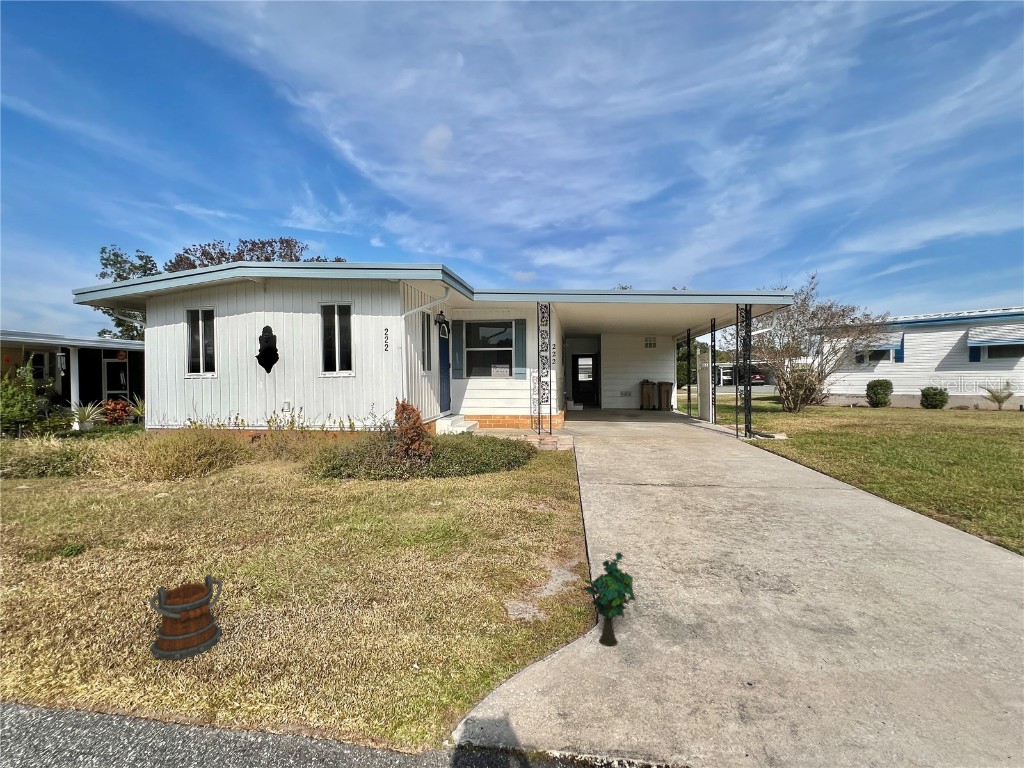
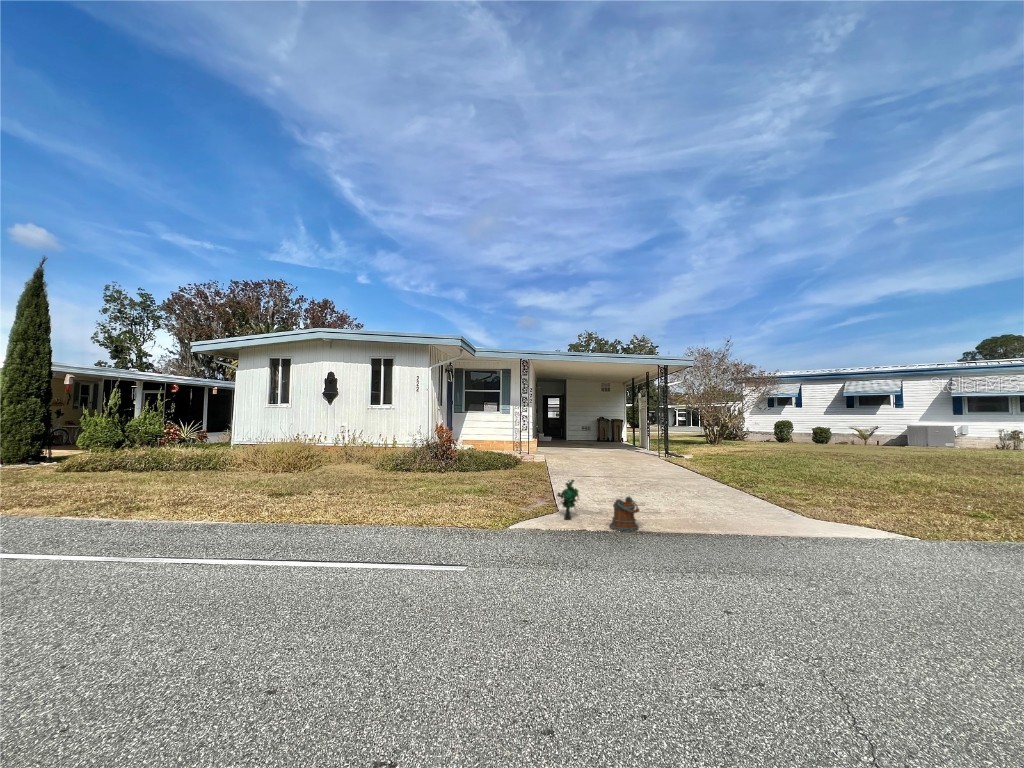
bucket: present [150,574,222,660] -> present [609,497,639,532]

